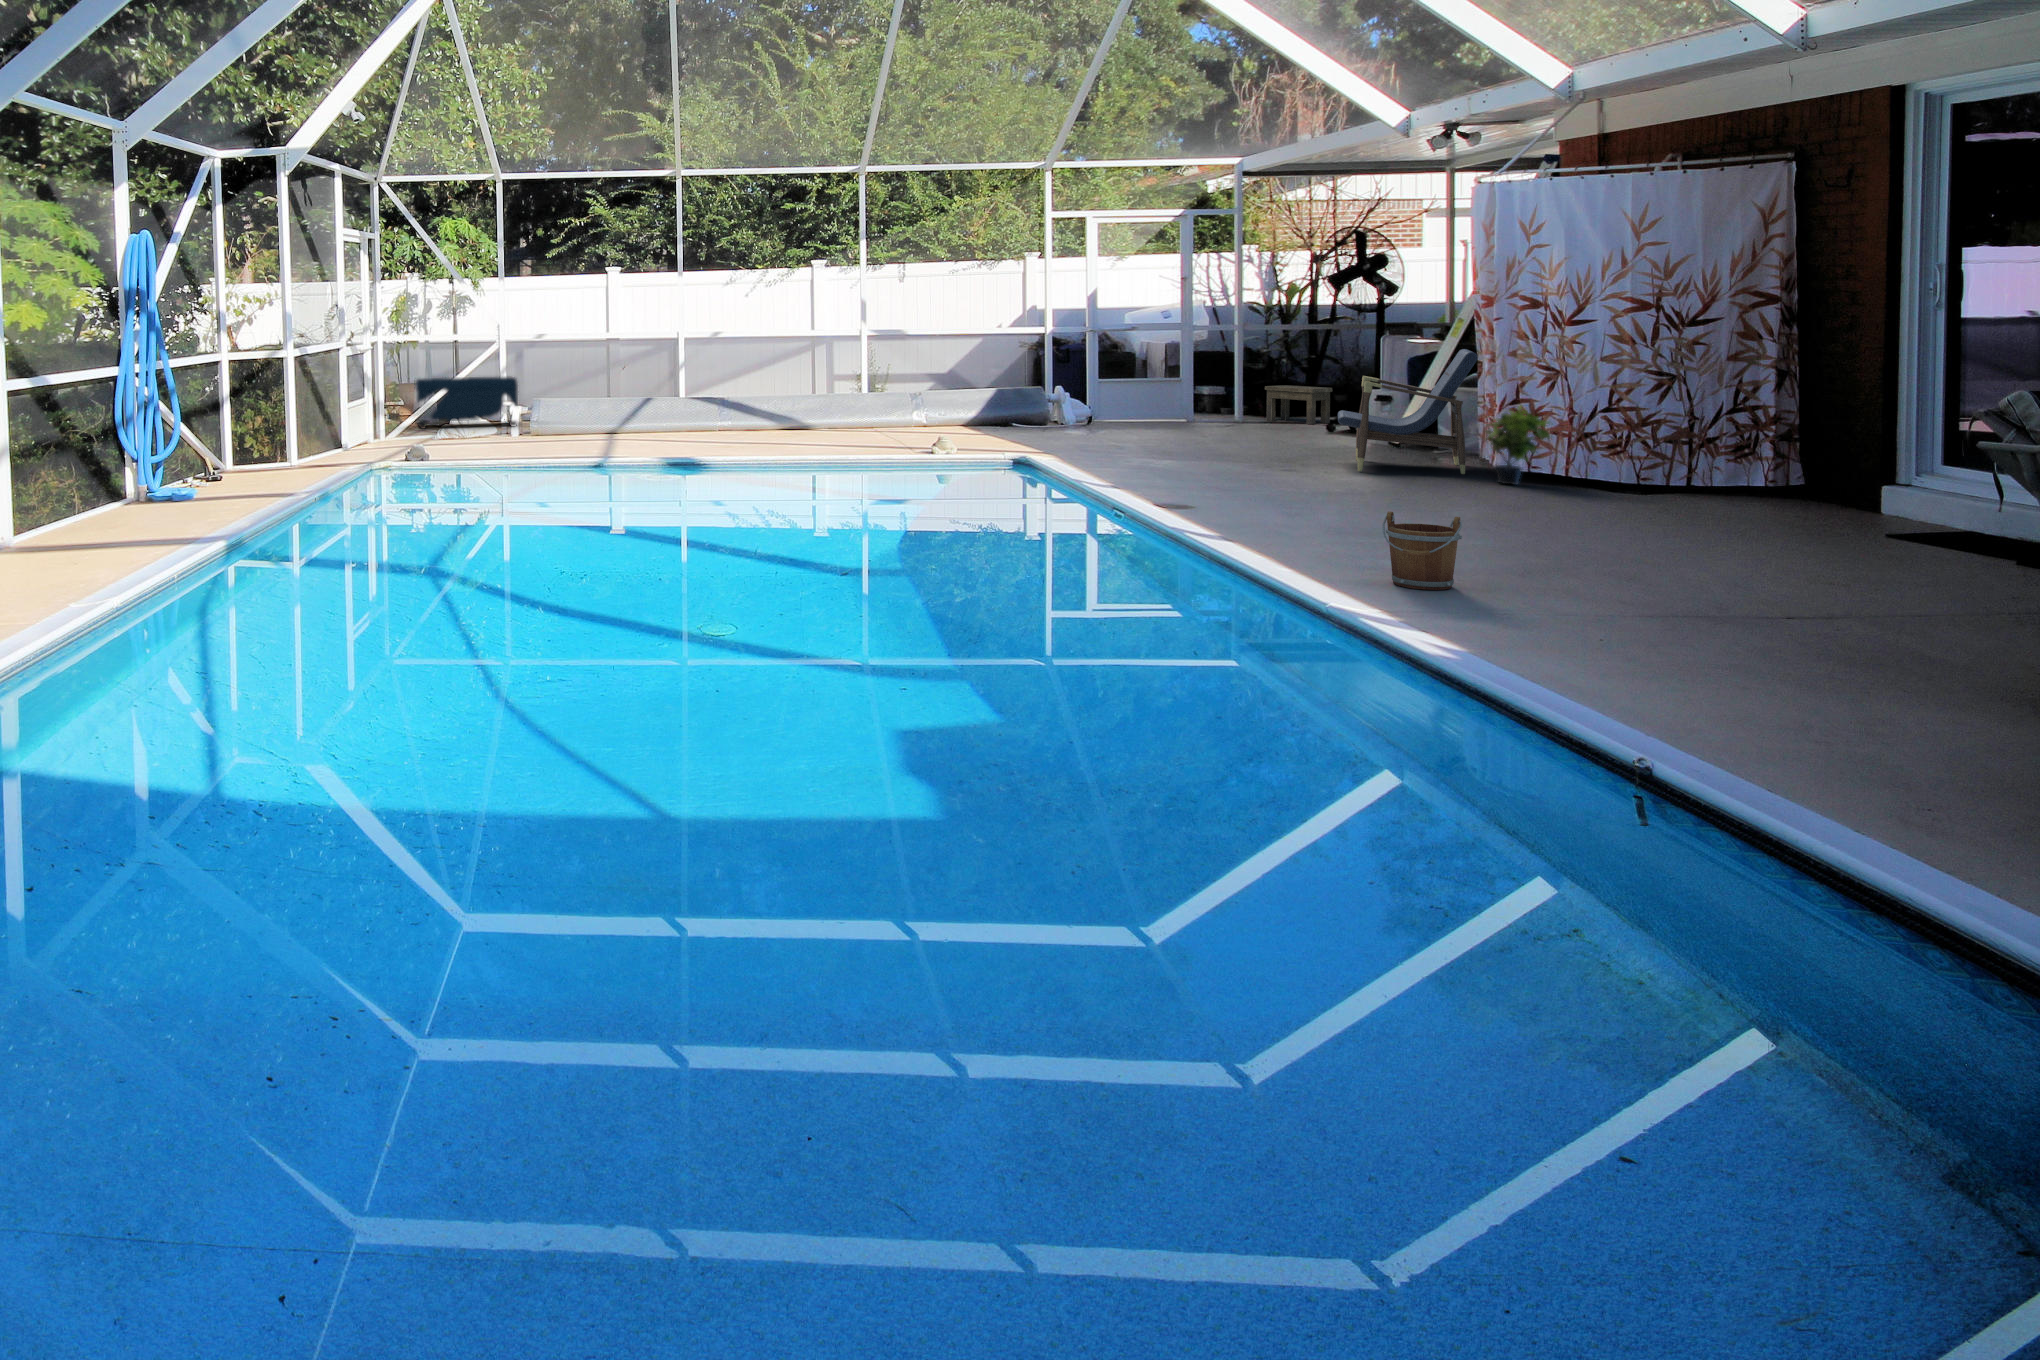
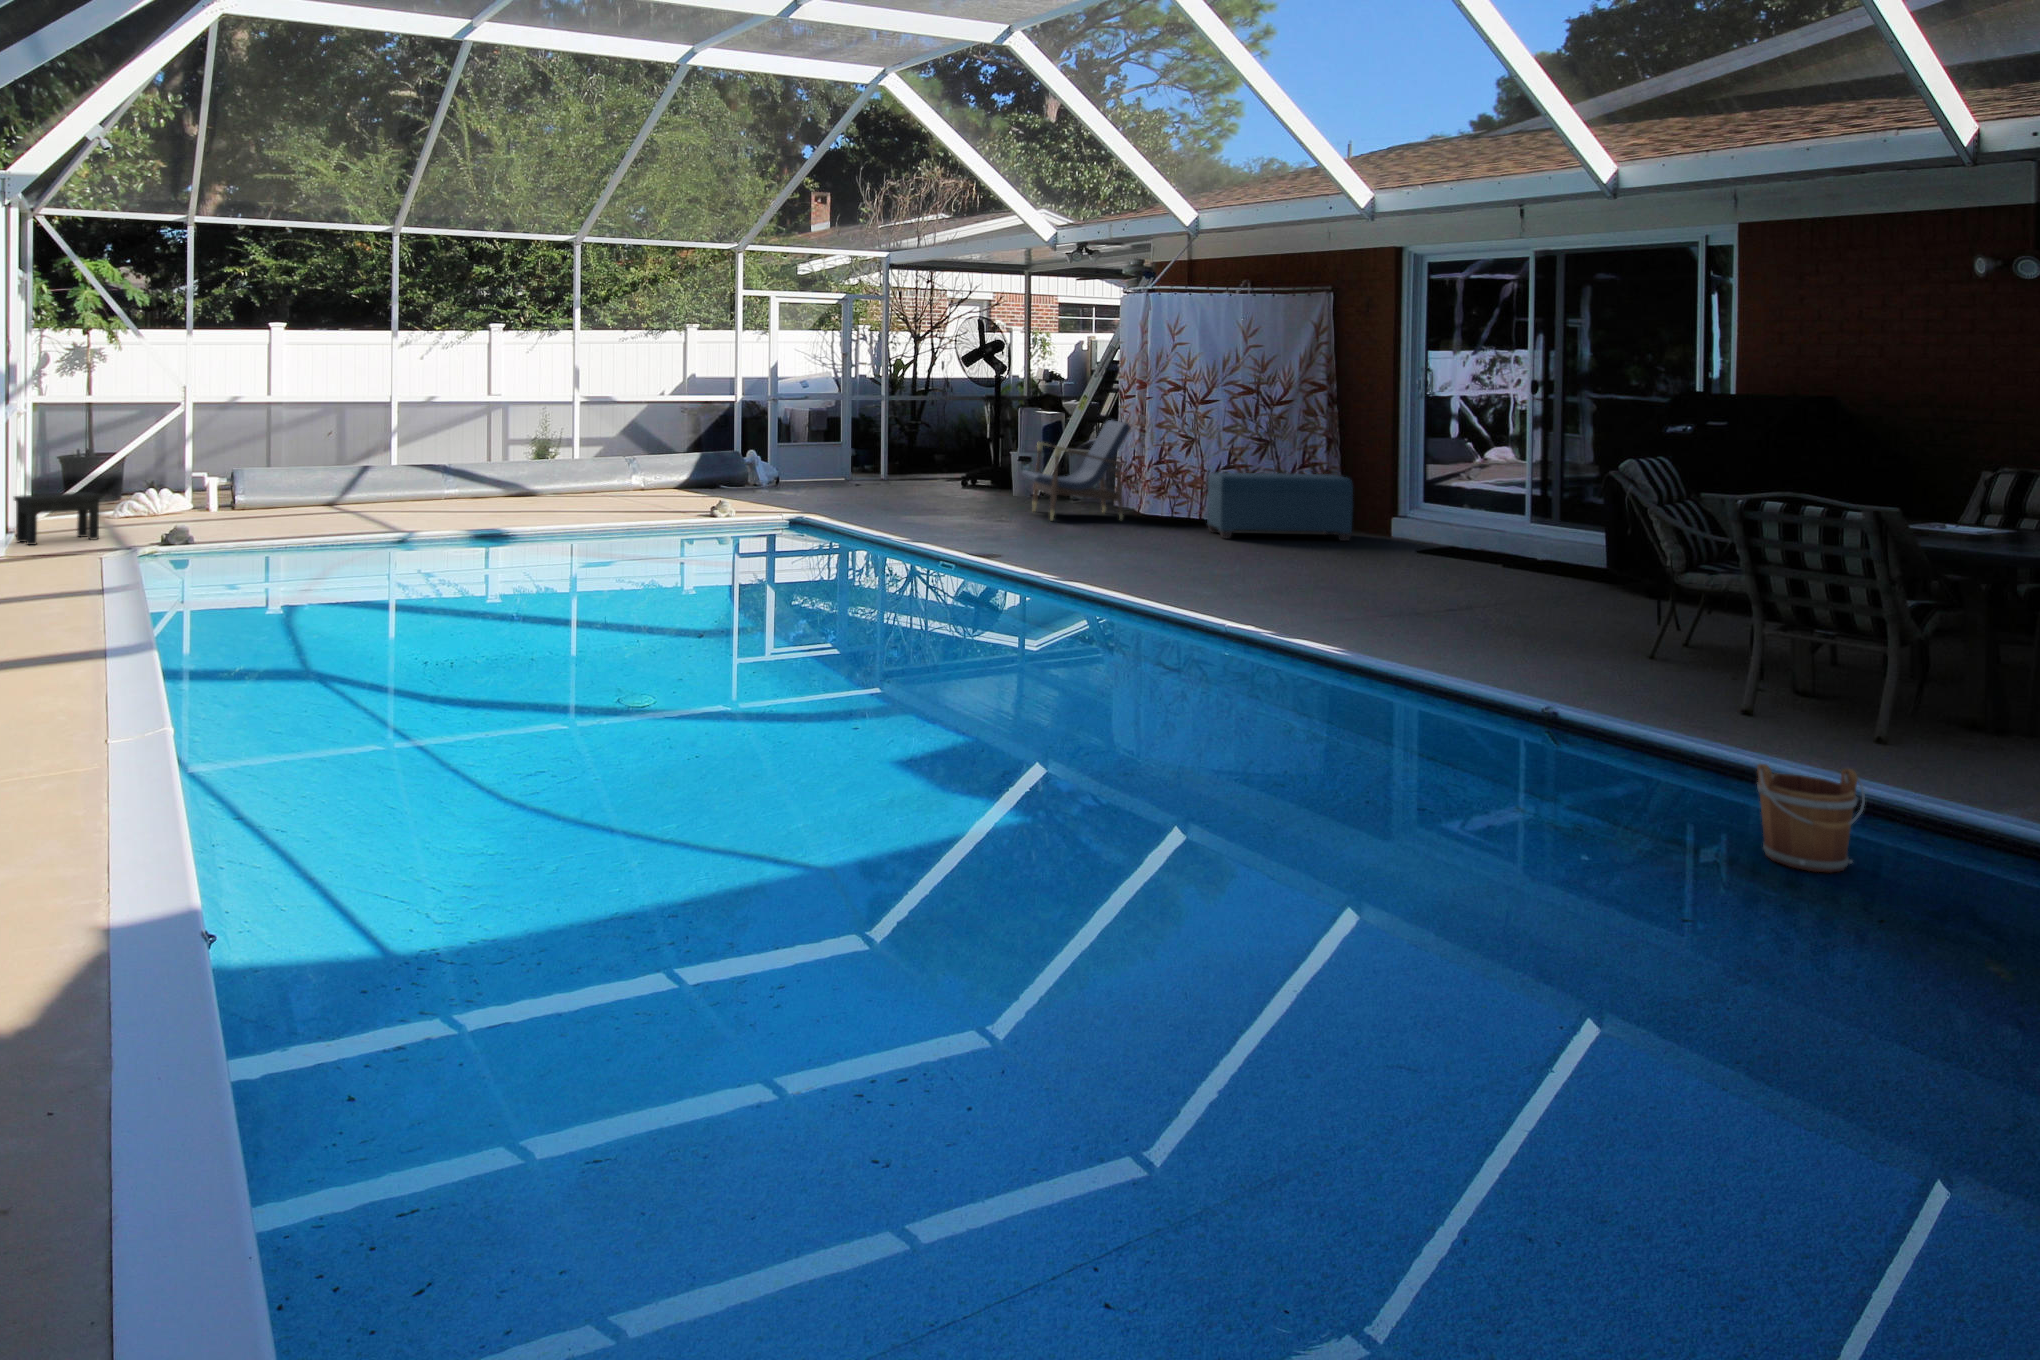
bench: present [414,377,518,429] -> present [1207,472,1353,541]
side table: present [1265,385,1332,424] -> present [14,492,102,545]
potted plant: present [1487,406,1550,485] -> none [1144,465,1192,528]
bucket: present [1383,512,1462,590] -> present [1757,764,1865,872]

